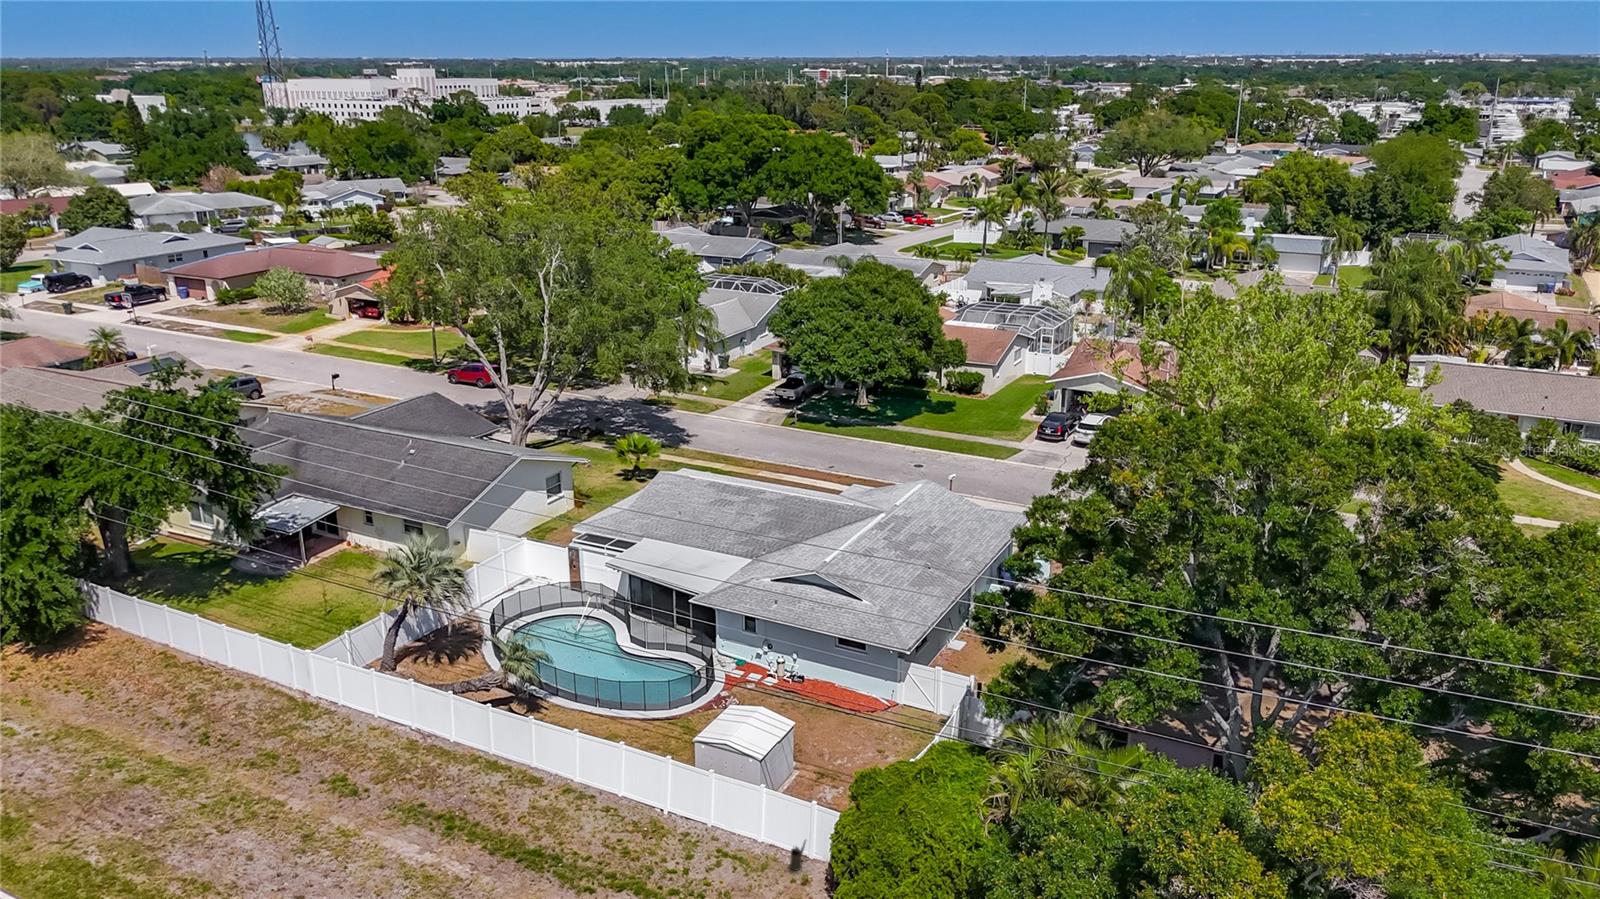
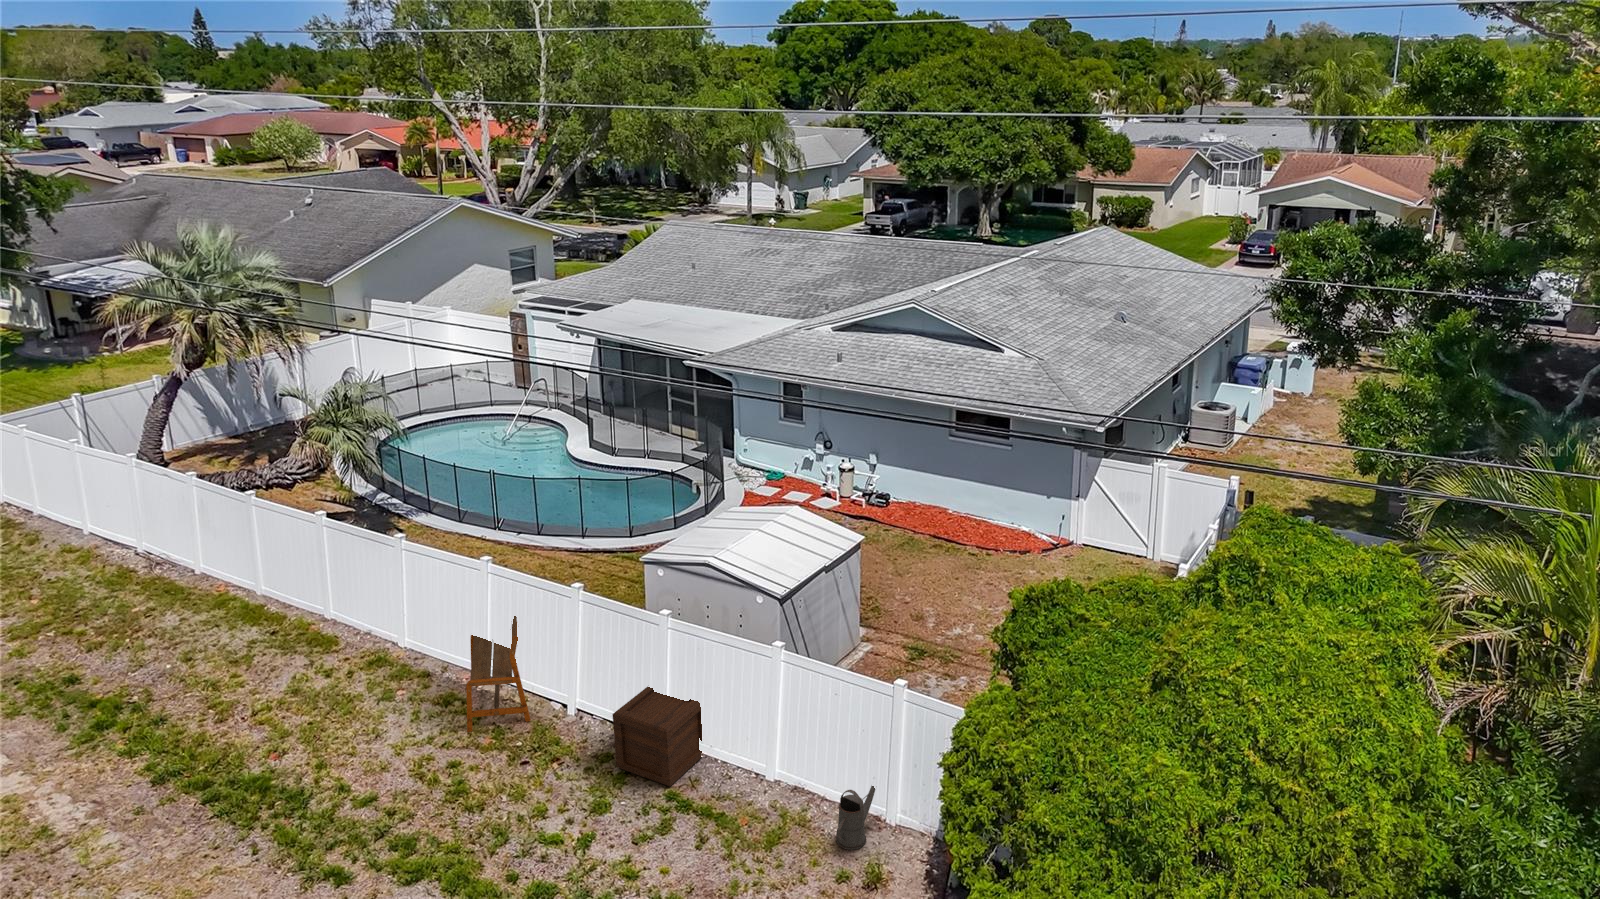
bench: none [614,759,649,825] -> present [466,616,531,732]
wooden crate: none [692,800,731,847] -> present [612,687,702,786]

